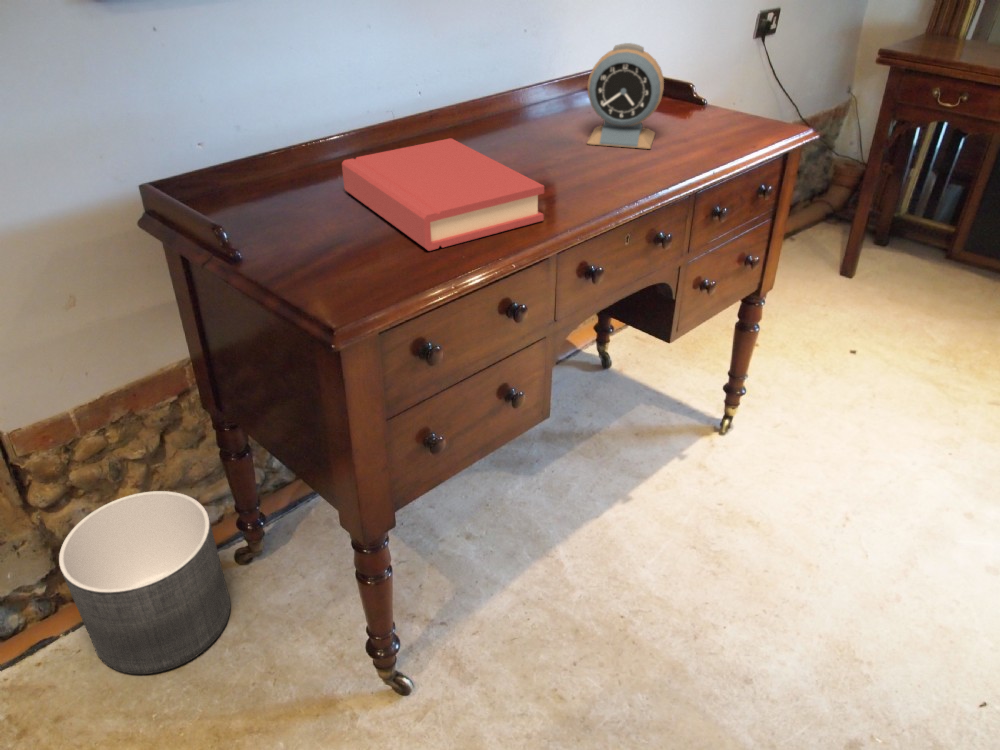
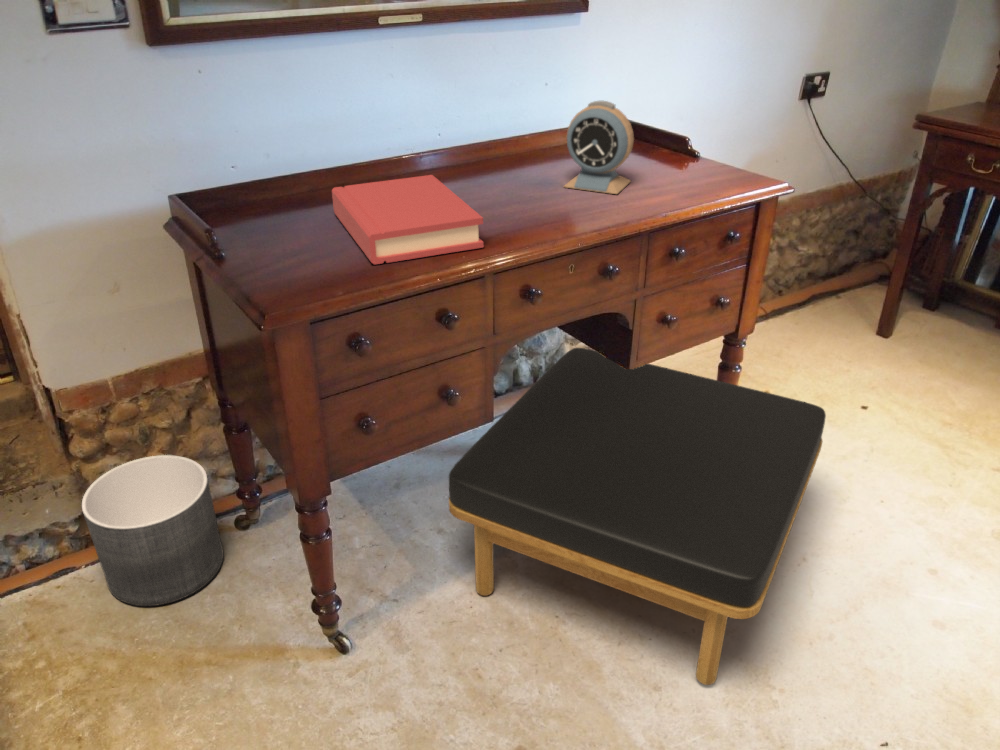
ottoman: none [501,319,879,671] -> present [449,348,826,685]

